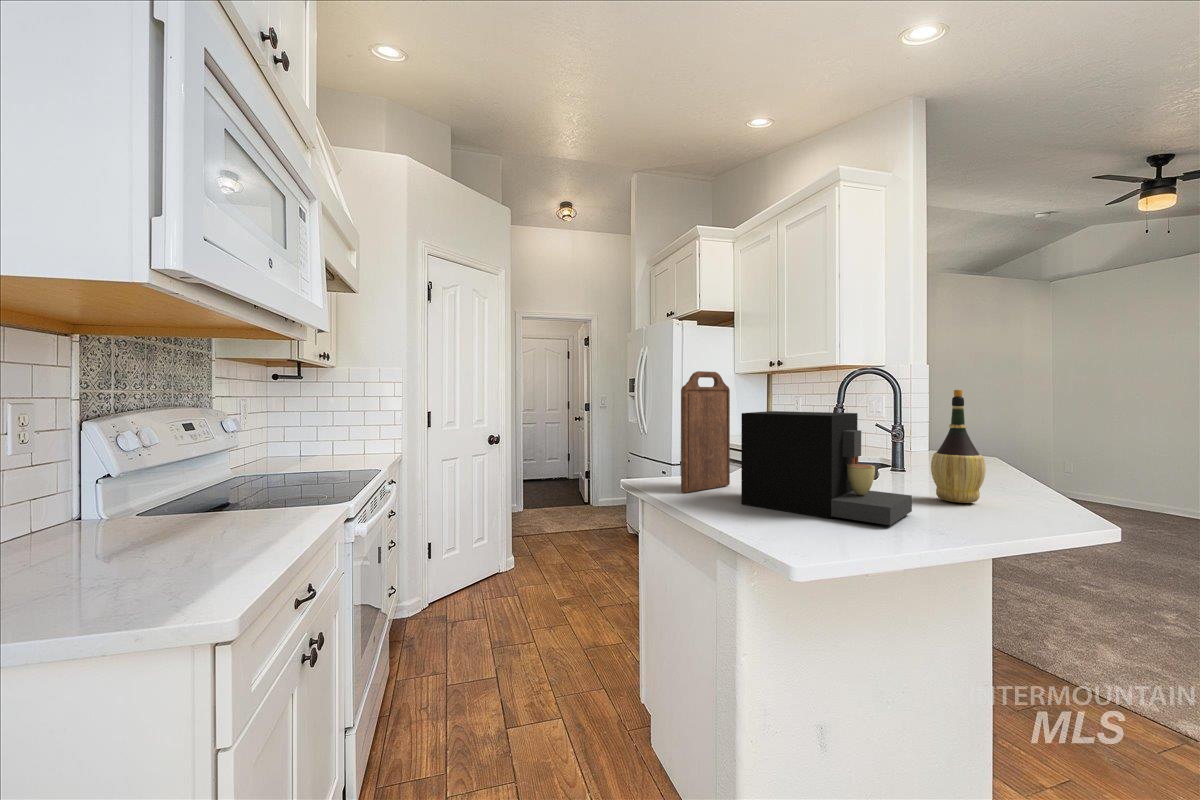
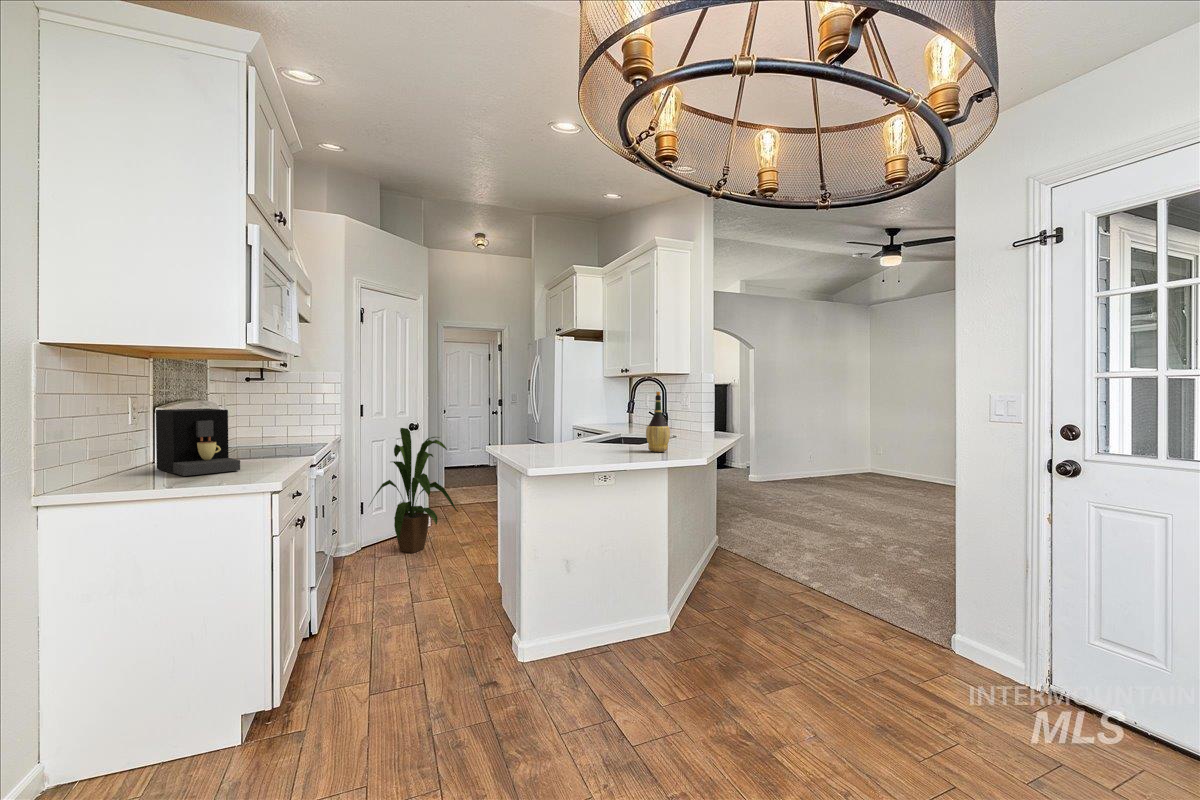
cutting board: present [681,371,730,493] -> none [512,380,545,449]
coffee maker: present [741,411,912,525] -> present [156,409,240,476]
house plant: none [437,445,556,617] -> present [370,428,458,553]

